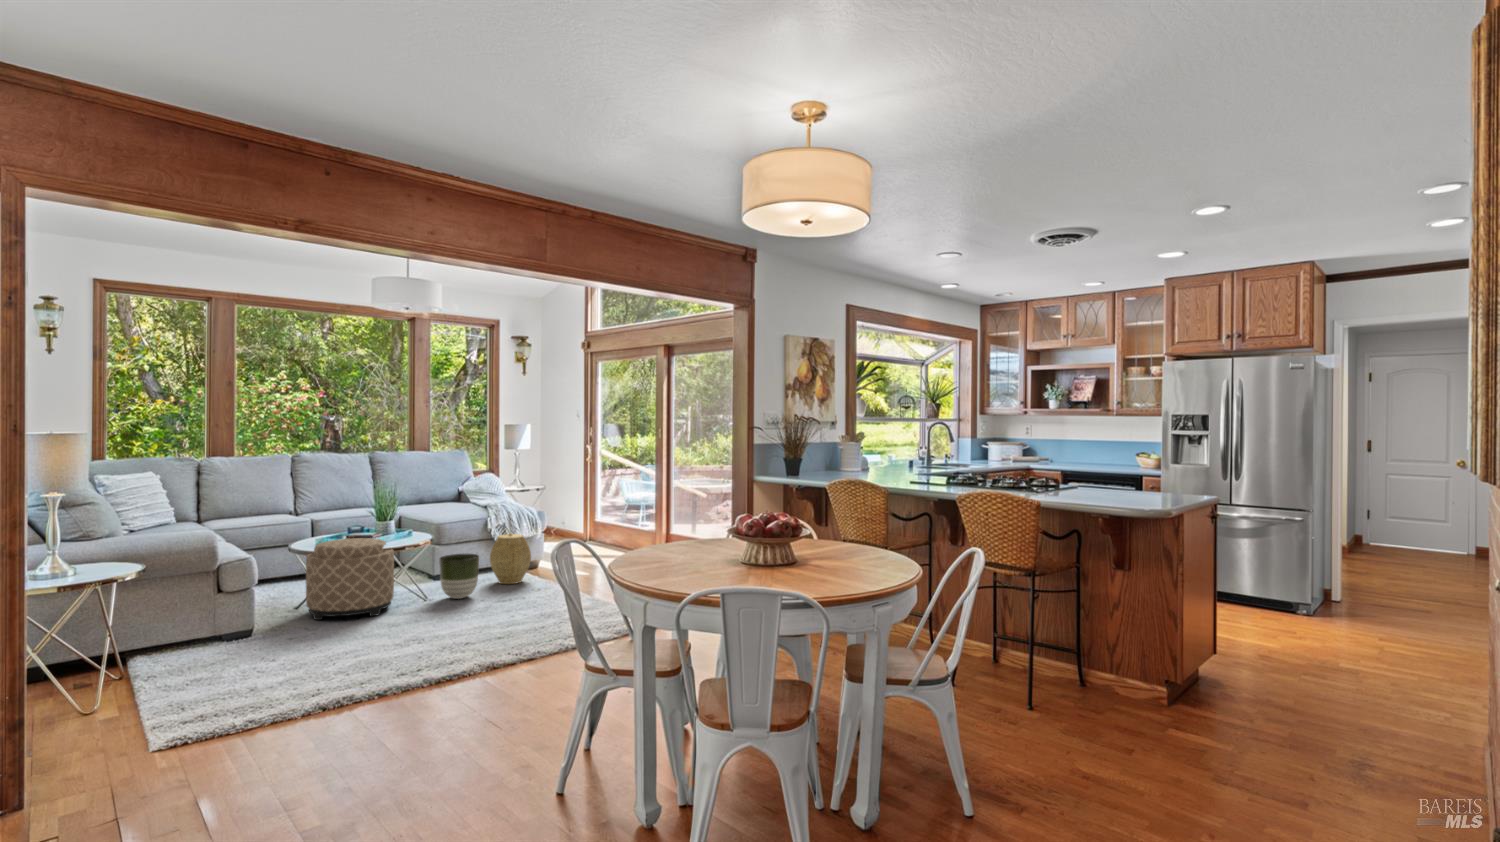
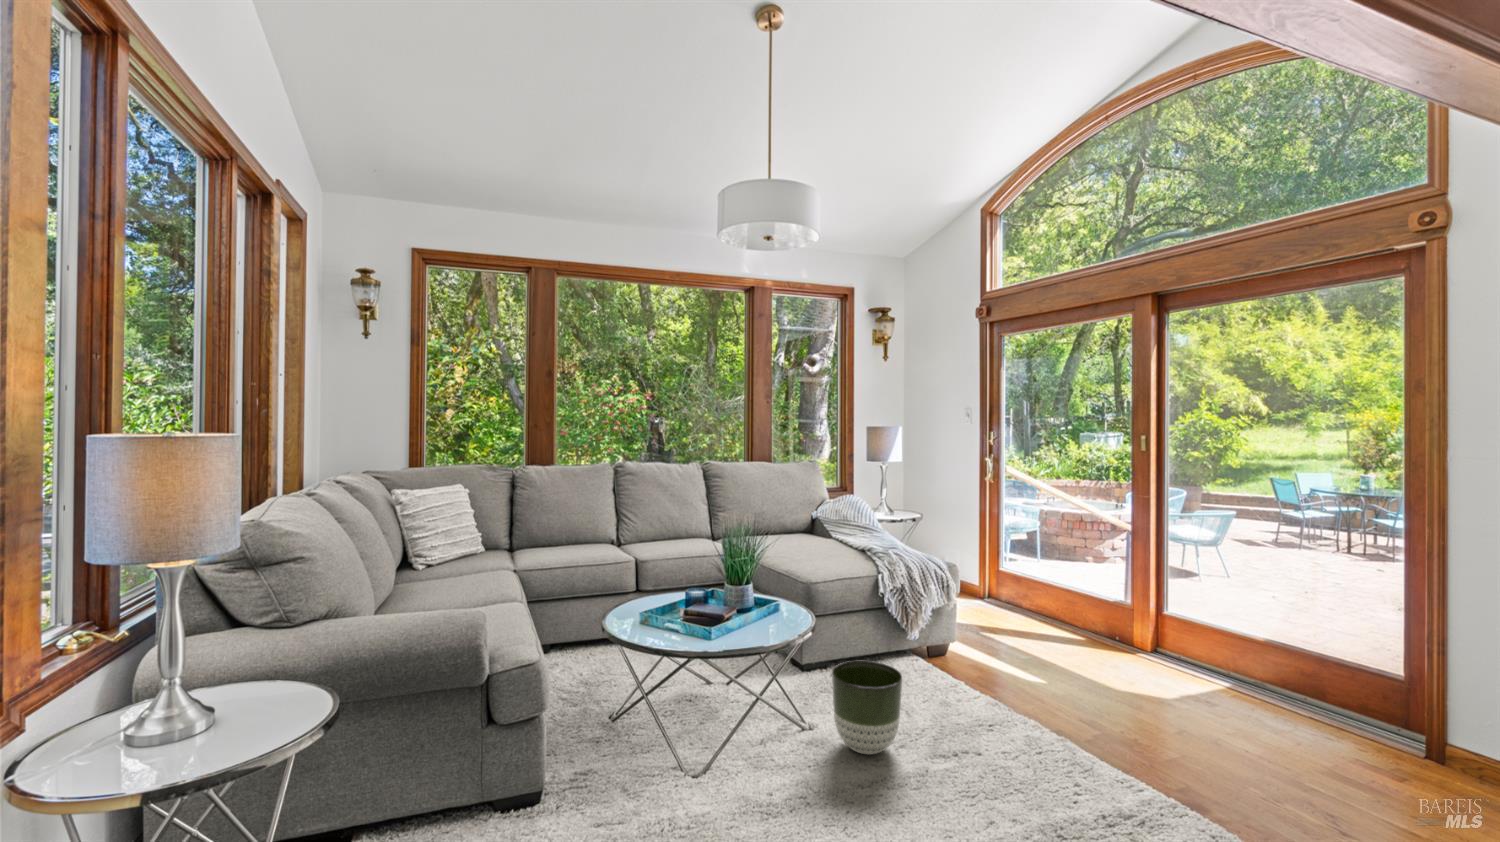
woven basket: present [490,533,531,584] -> none [899,616,971,711]
ottoman: present [306,538,394,620] -> none [616,628,760,803]

